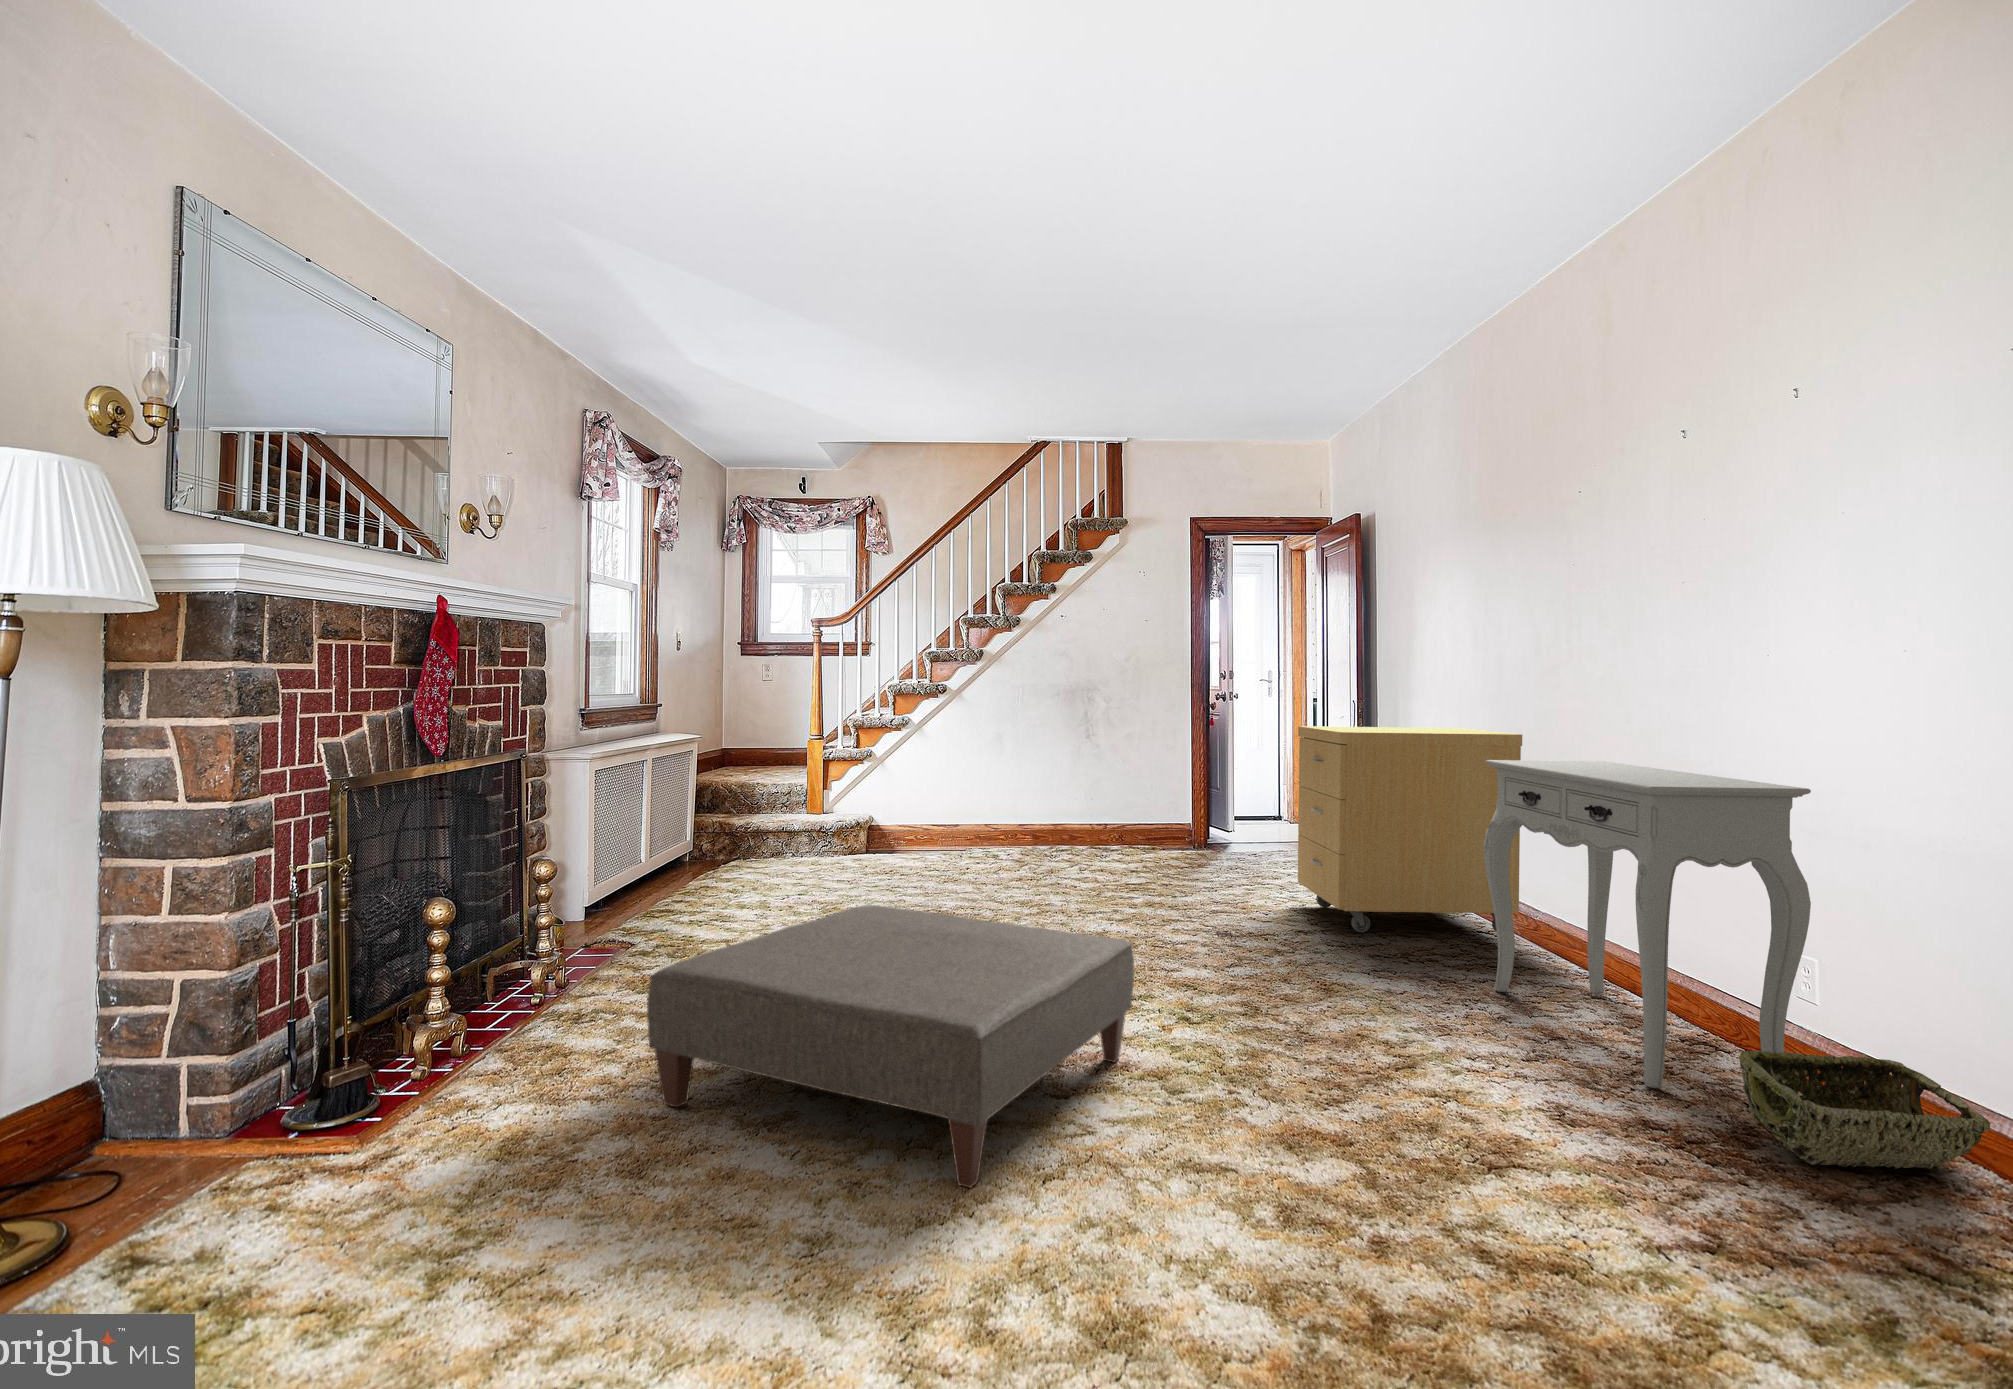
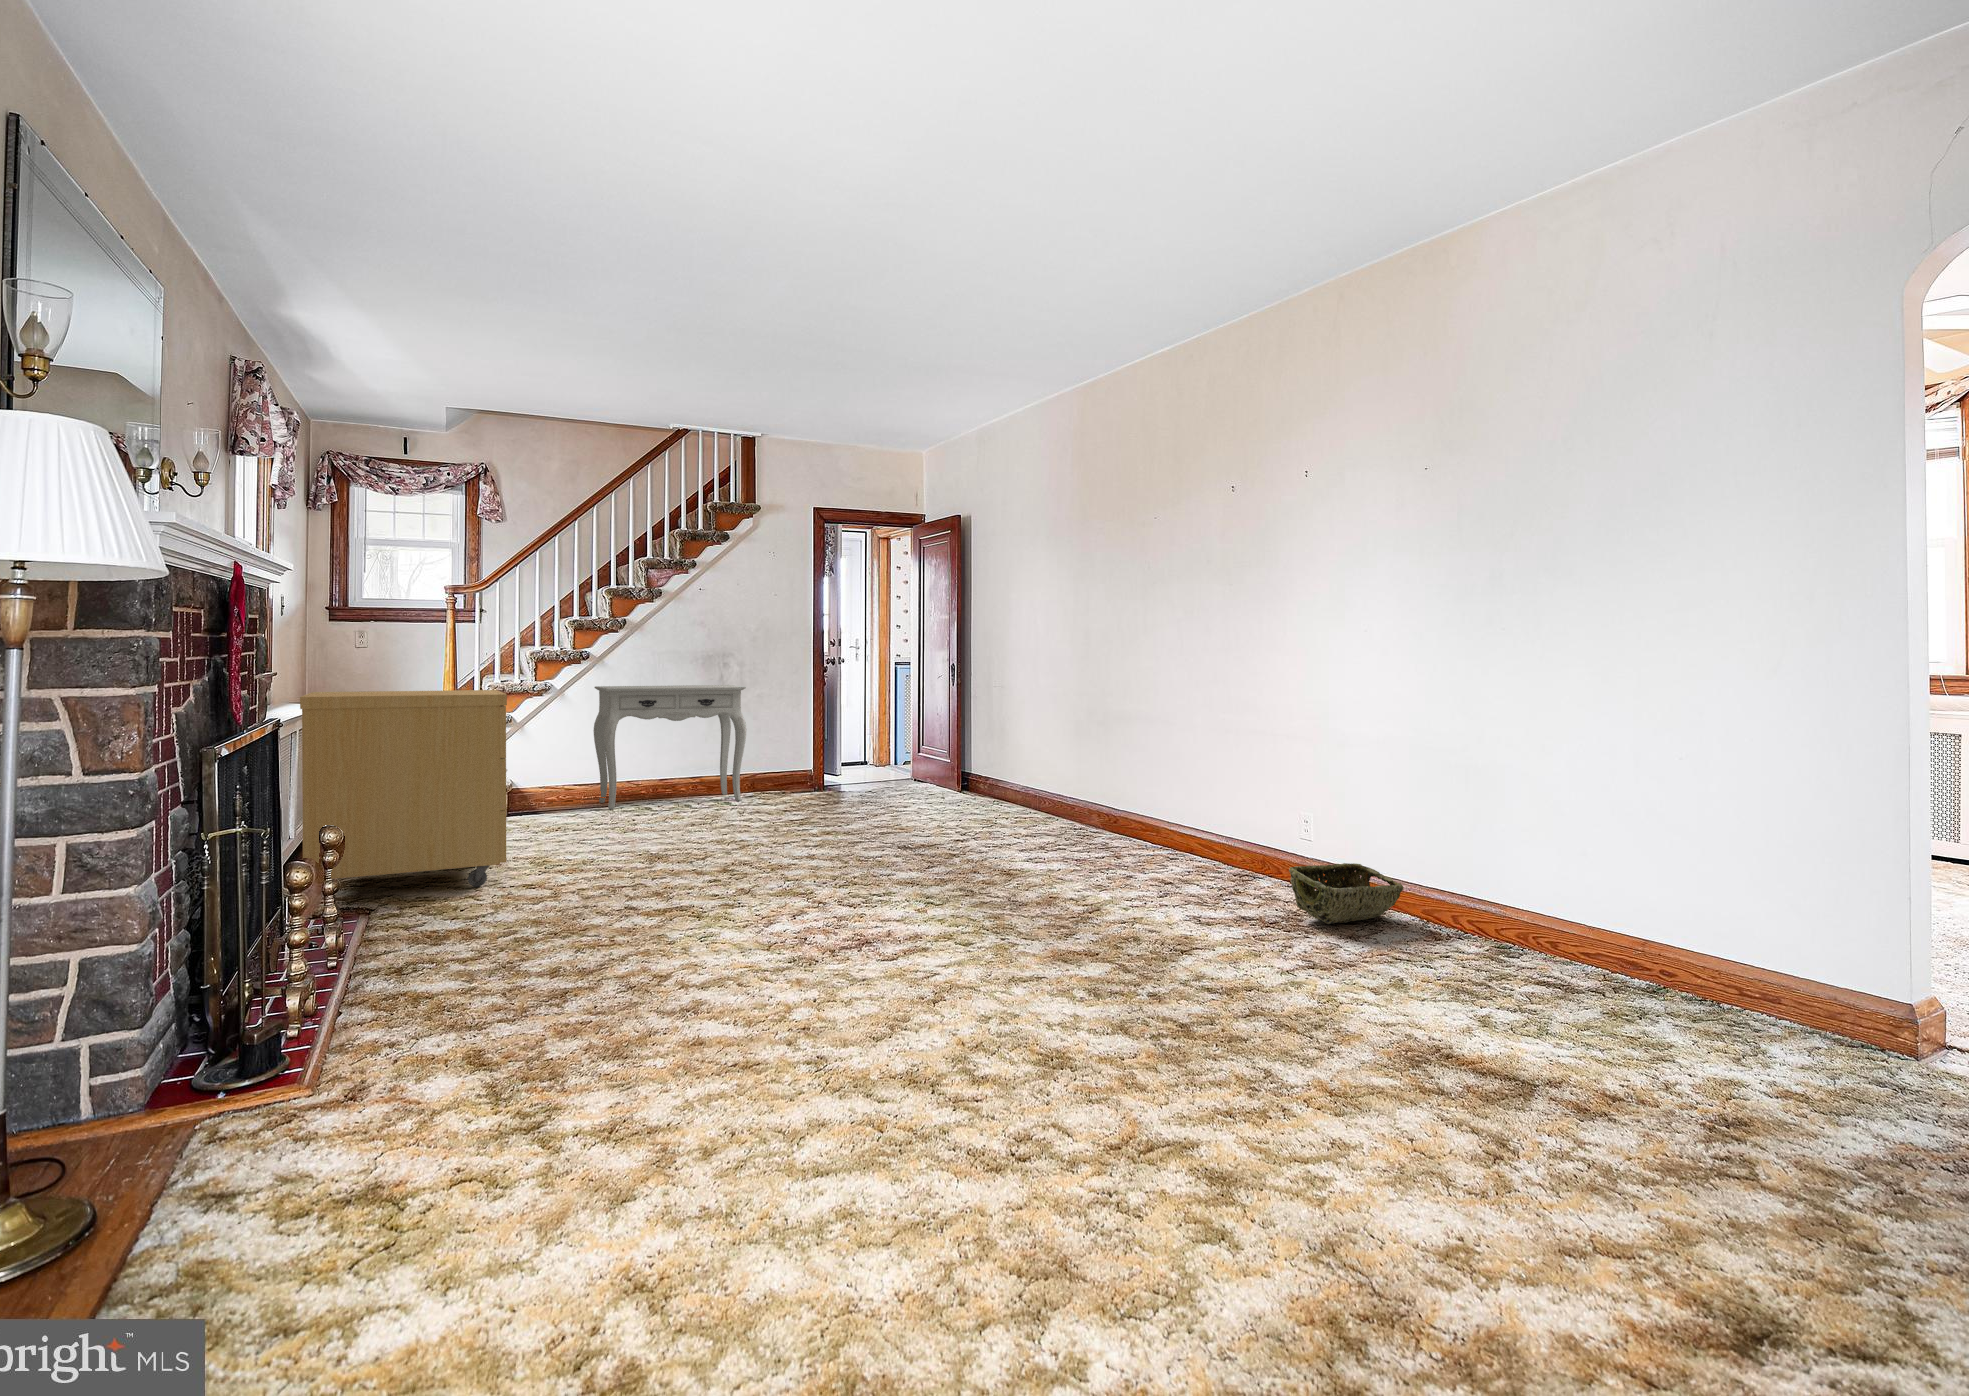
storage cabinet: present [1298,726,1522,932] -> present [300,690,508,887]
console table: present [1484,760,1811,1088] -> present [593,685,747,809]
ottoman: present [647,905,1134,1188] -> none [571,843,923,1015]

